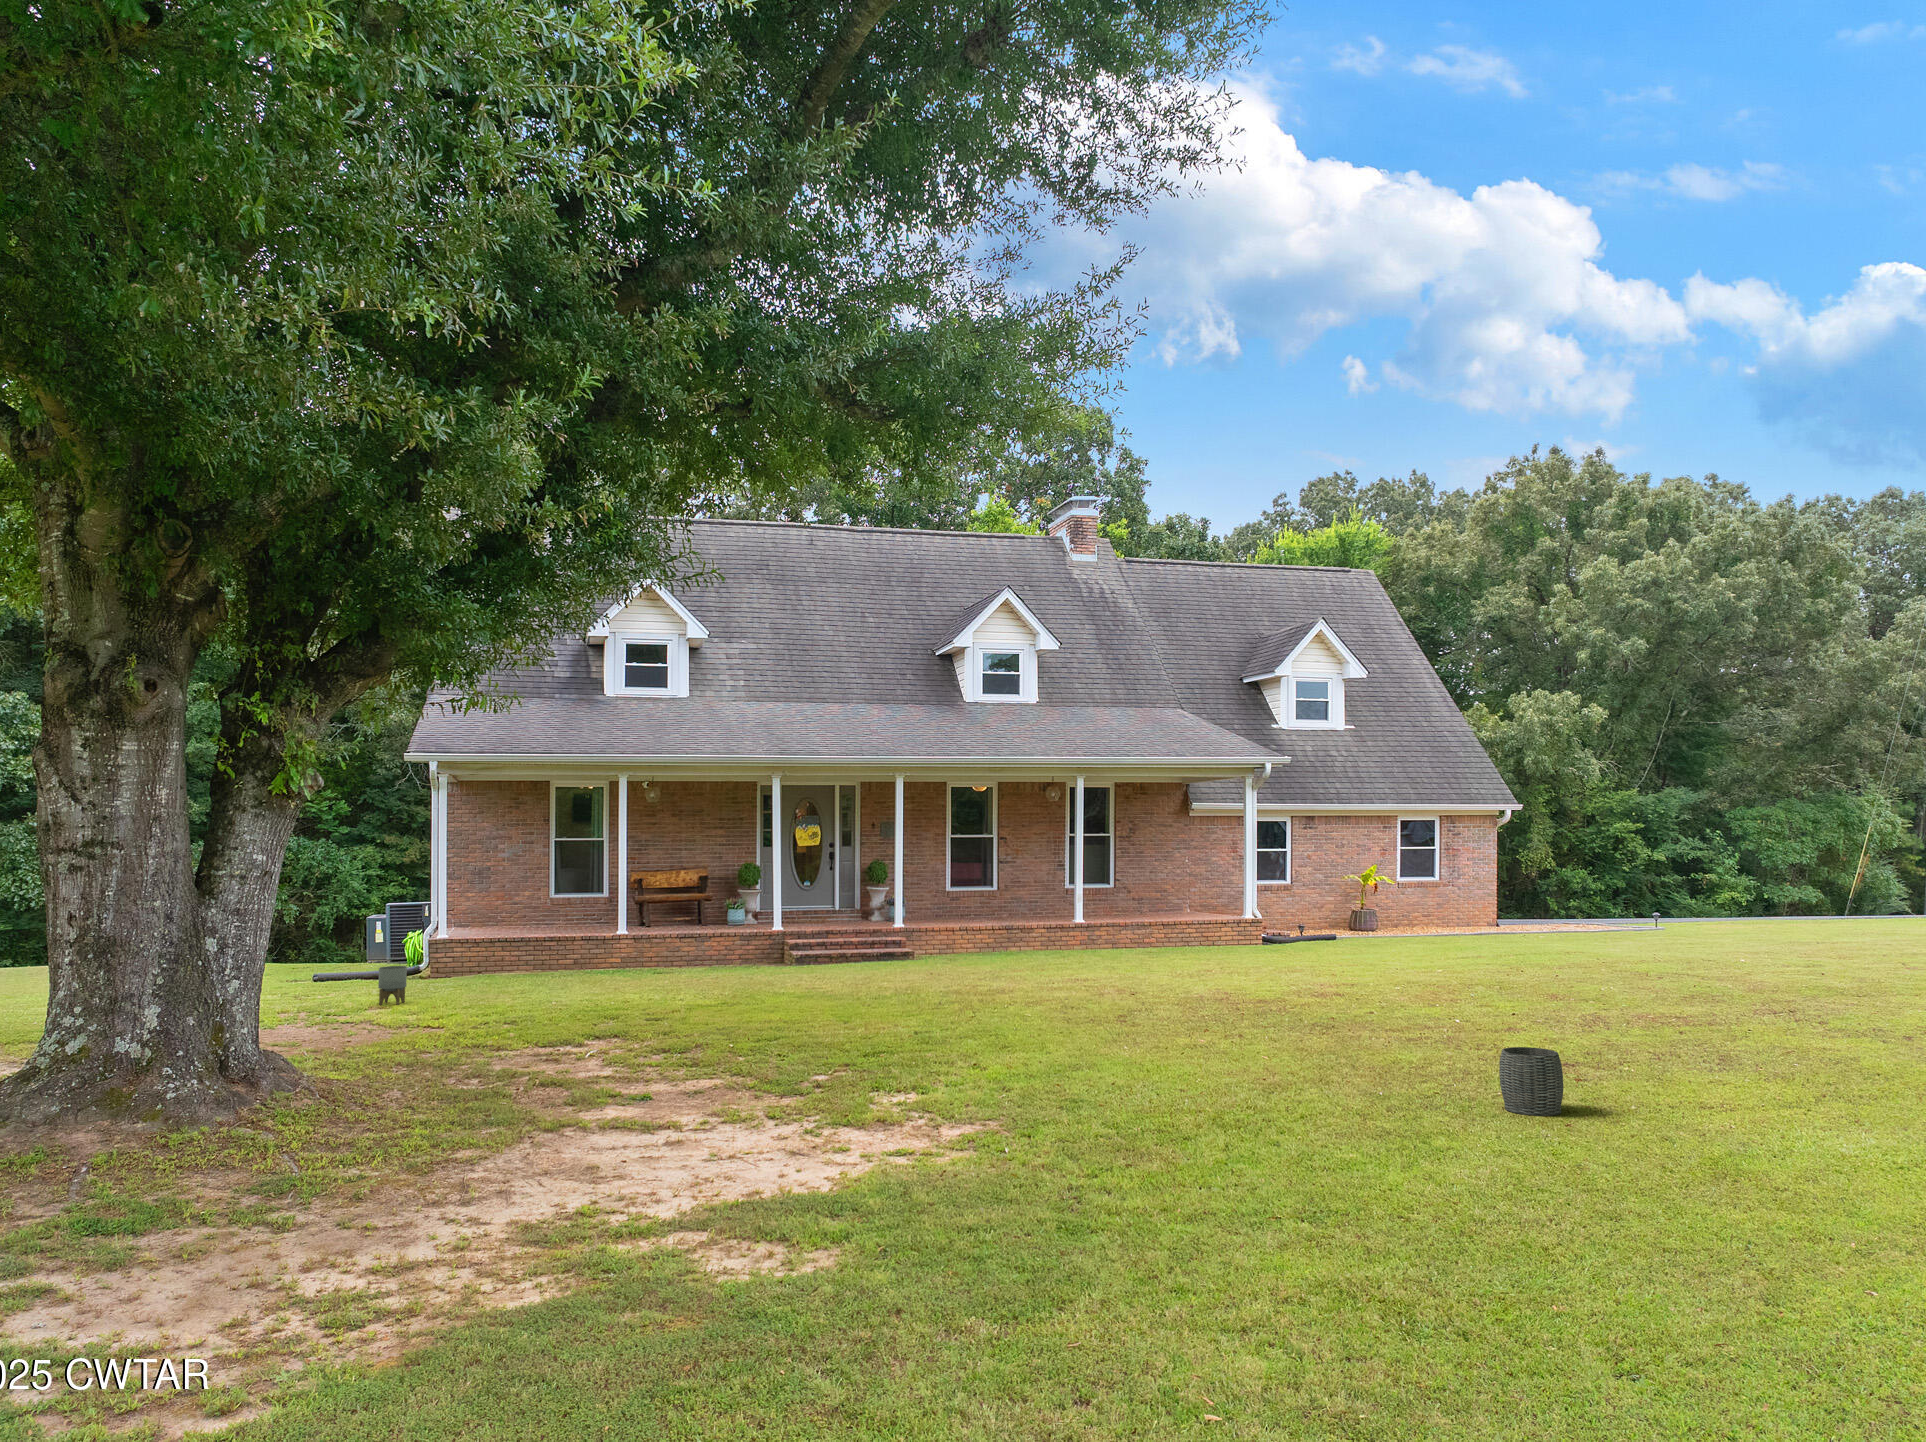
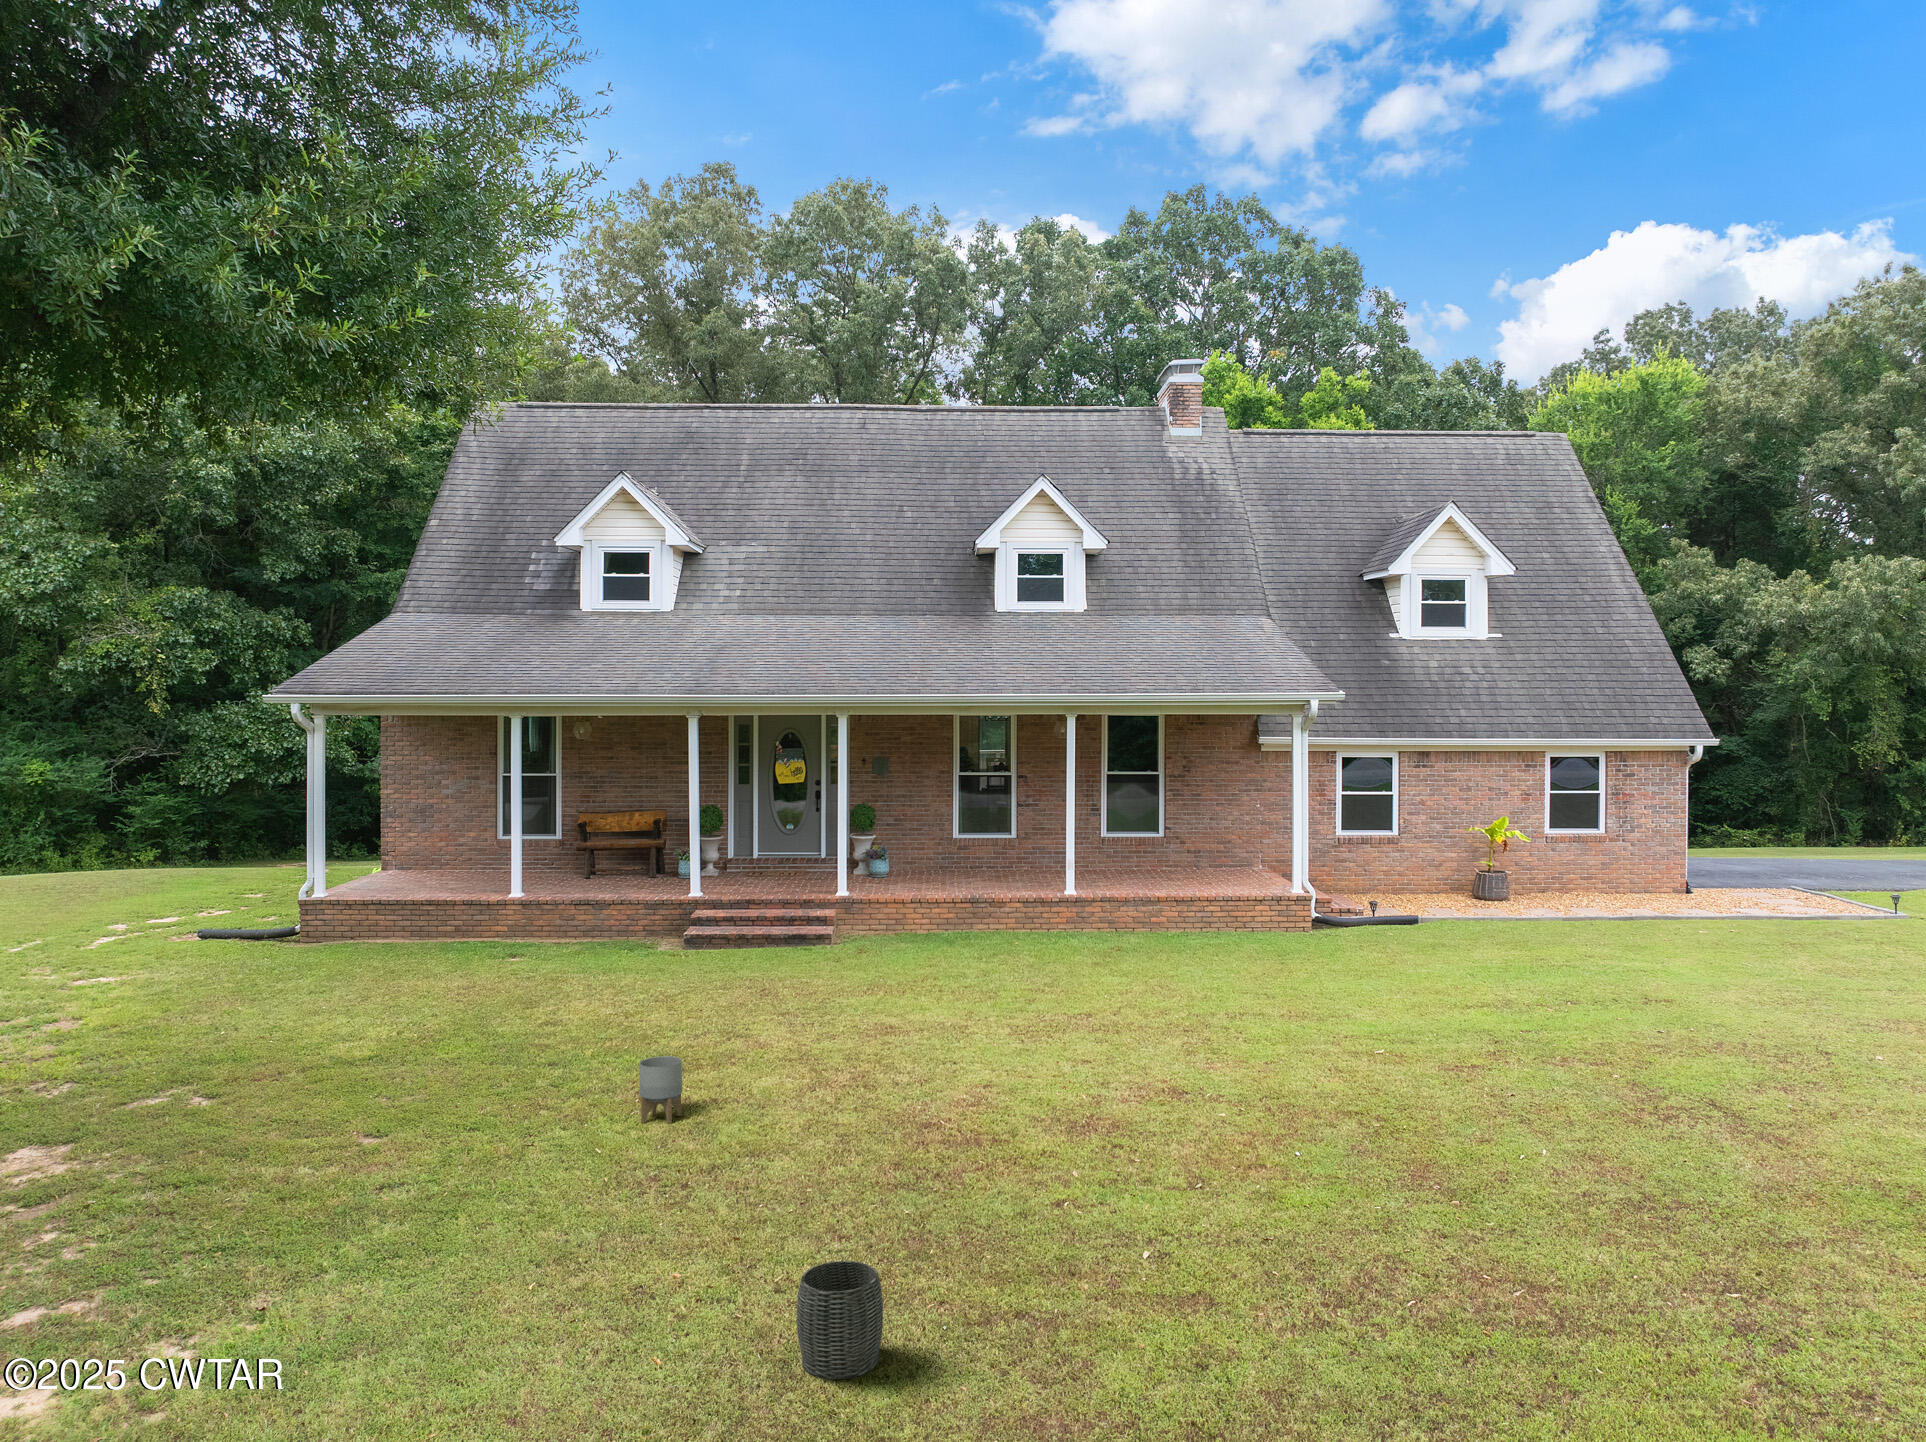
planter: present [378,966,407,1005] -> present [639,1056,682,1124]

